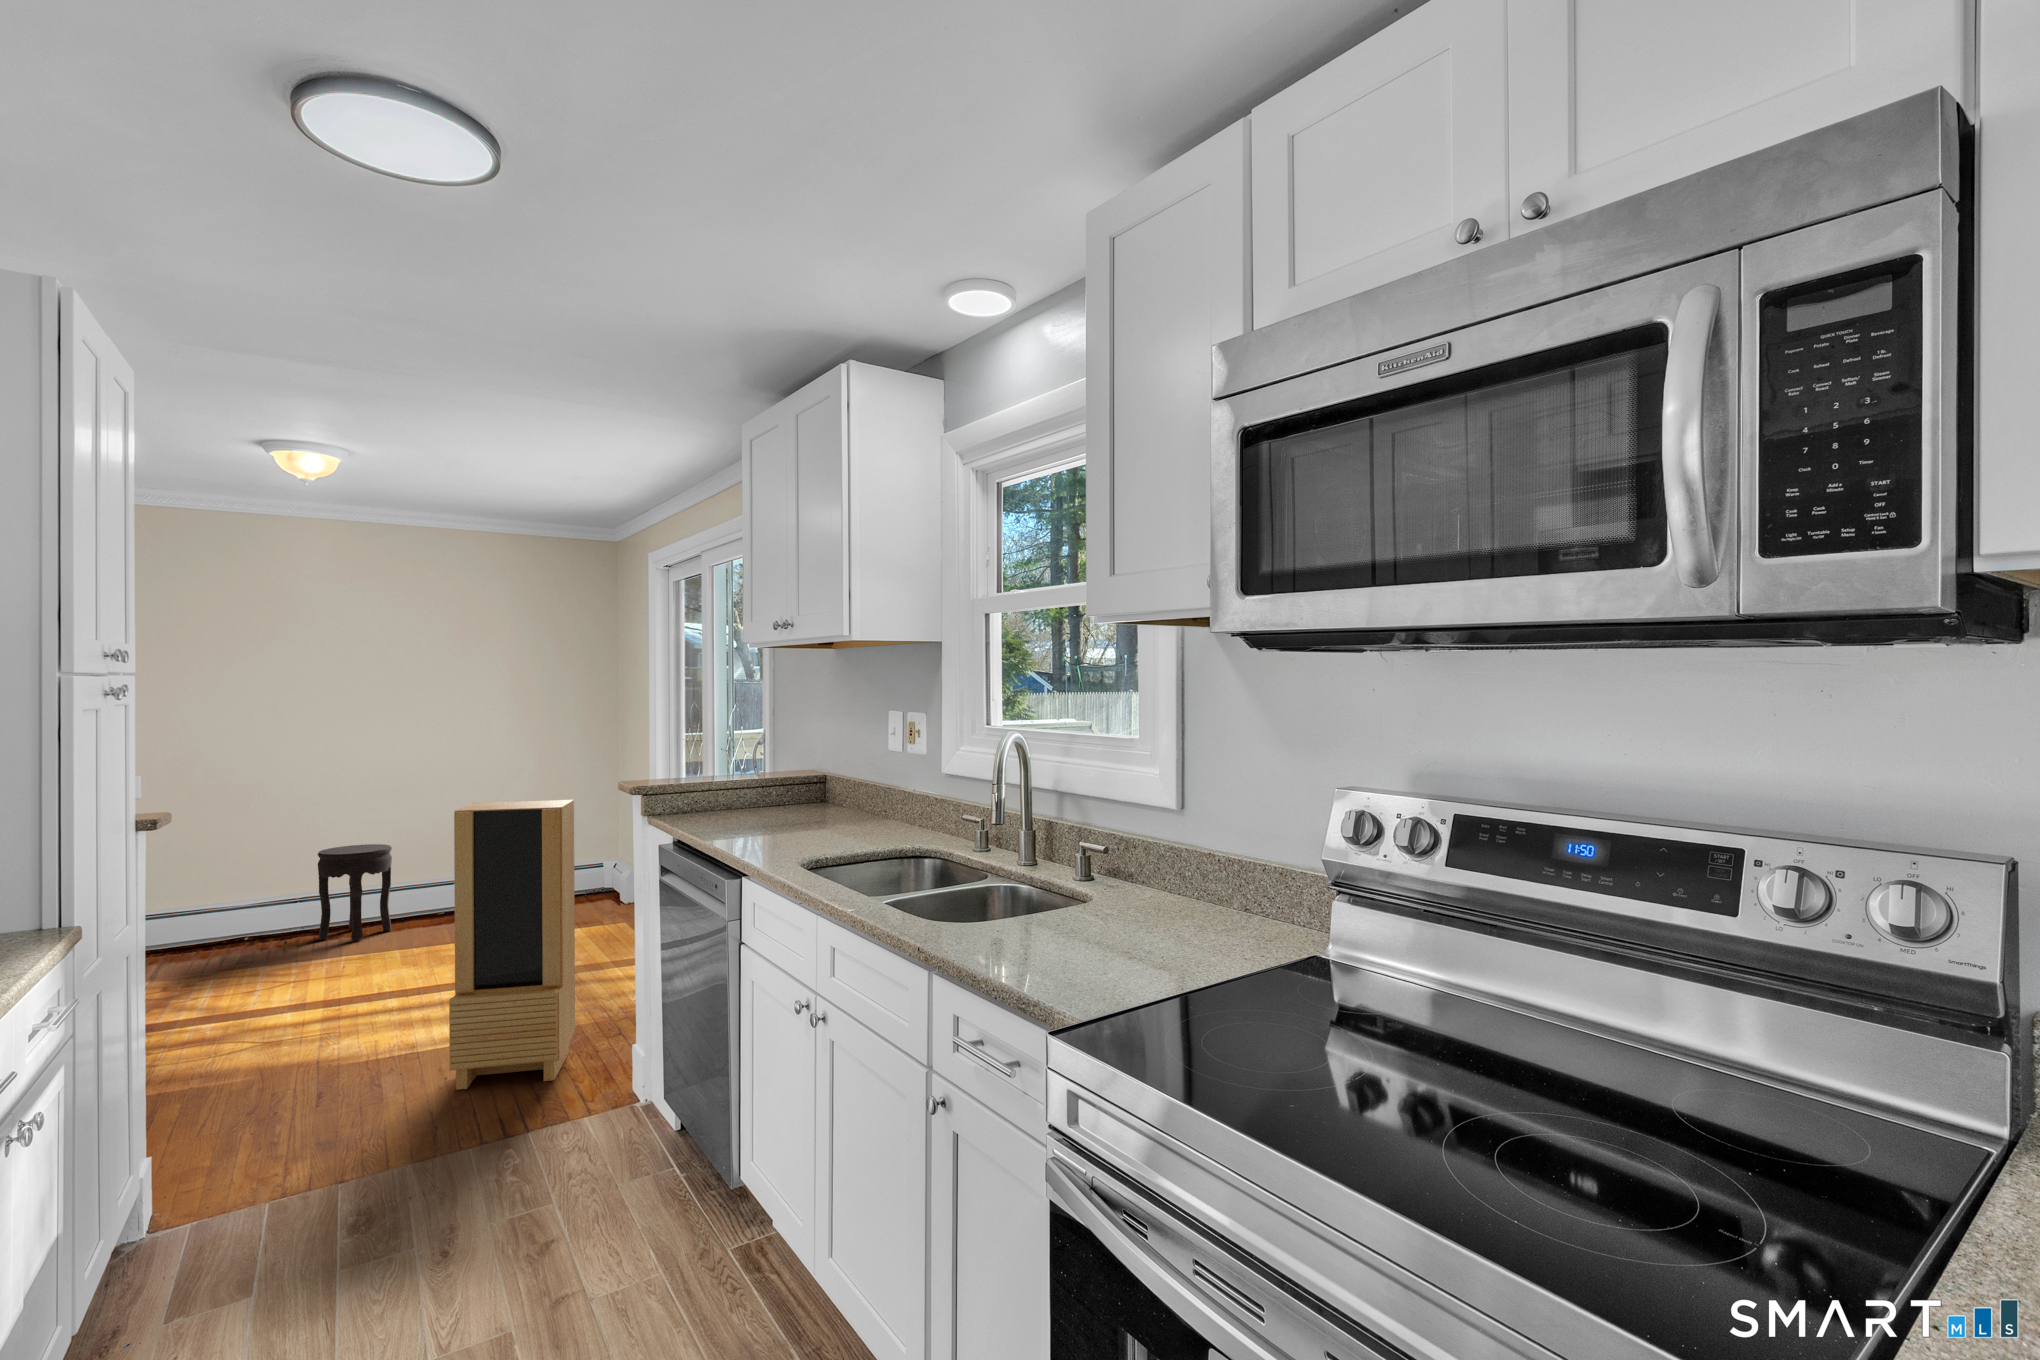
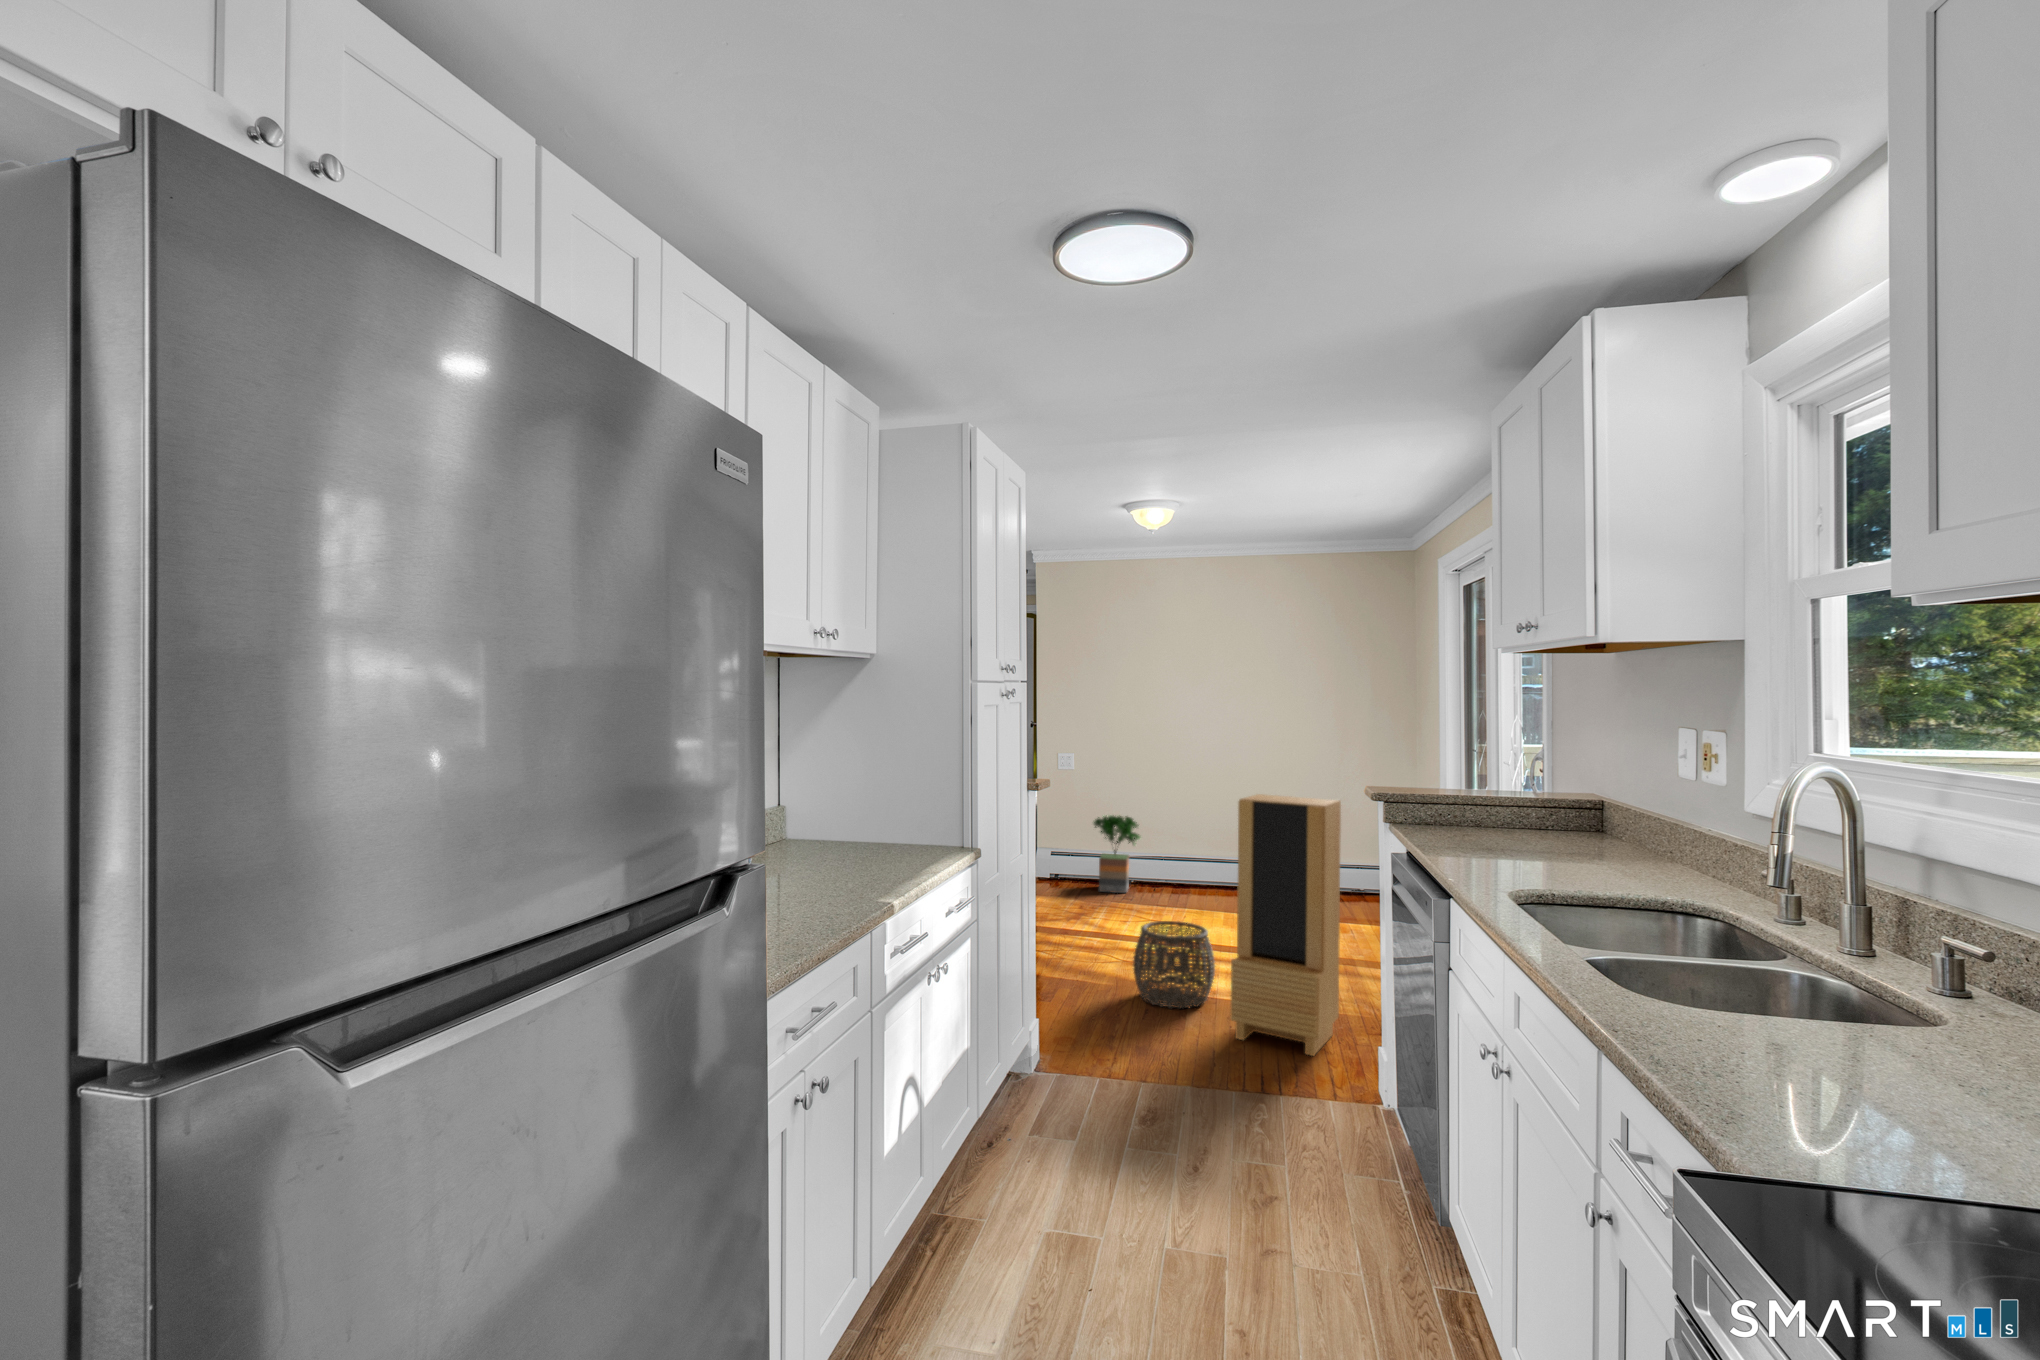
side table: present [318,844,392,941] -> none [1175,820,1225,897]
potted tree: none [178,852,268,962] -> present [1094,815,1140,893]
woven basket: none [294,970,417,1084] -> present [1133,921,1215,1008]

